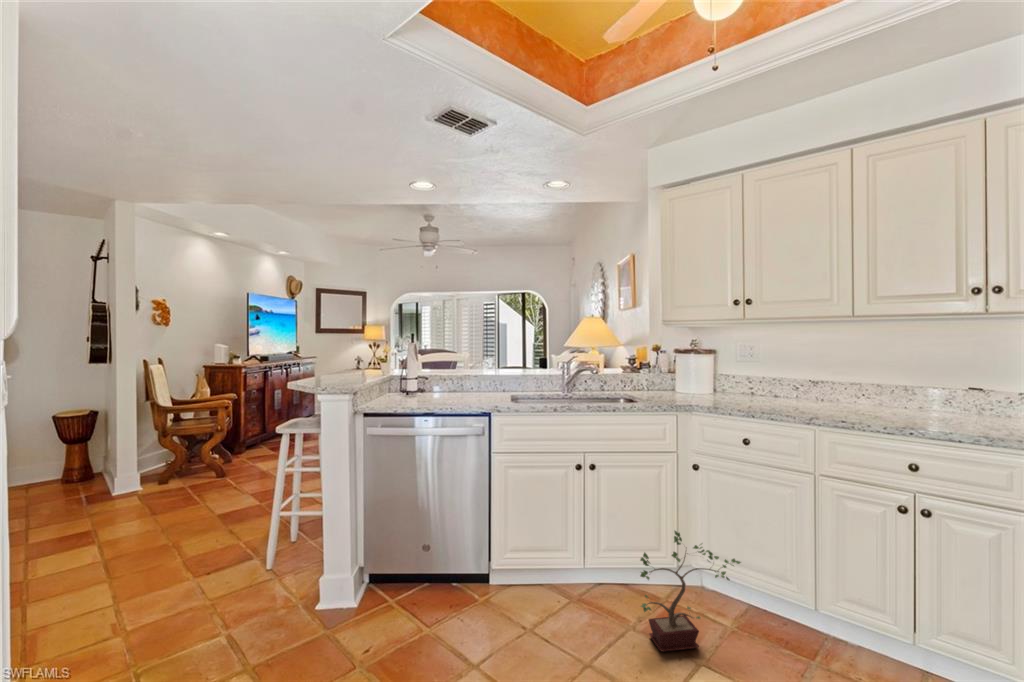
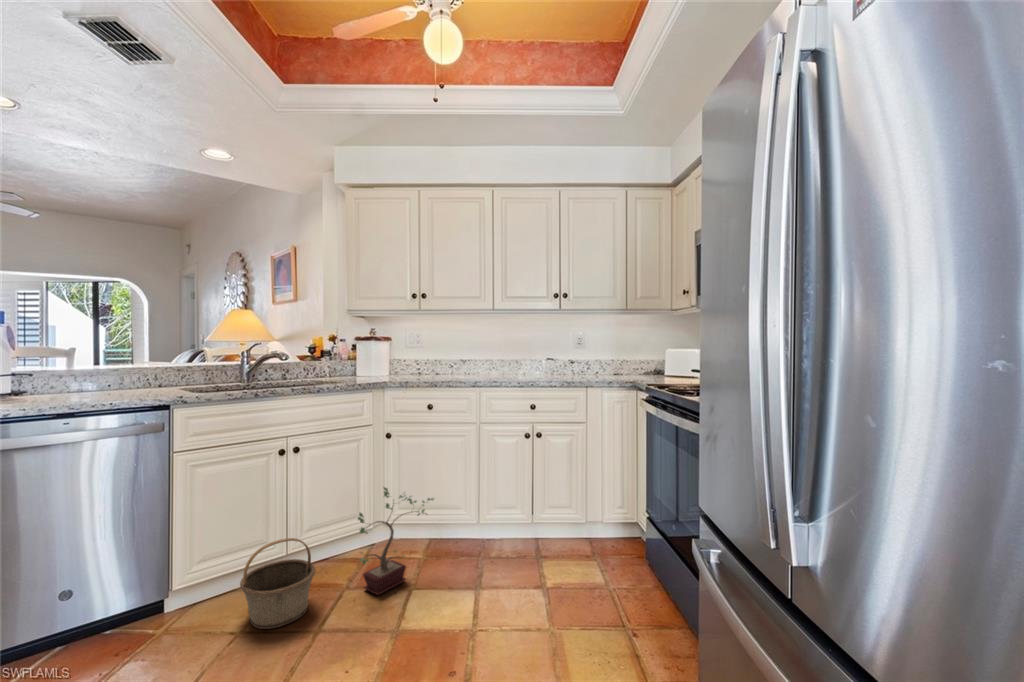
basket: none [534,554,599,640] -> present [240,538,315,629]

